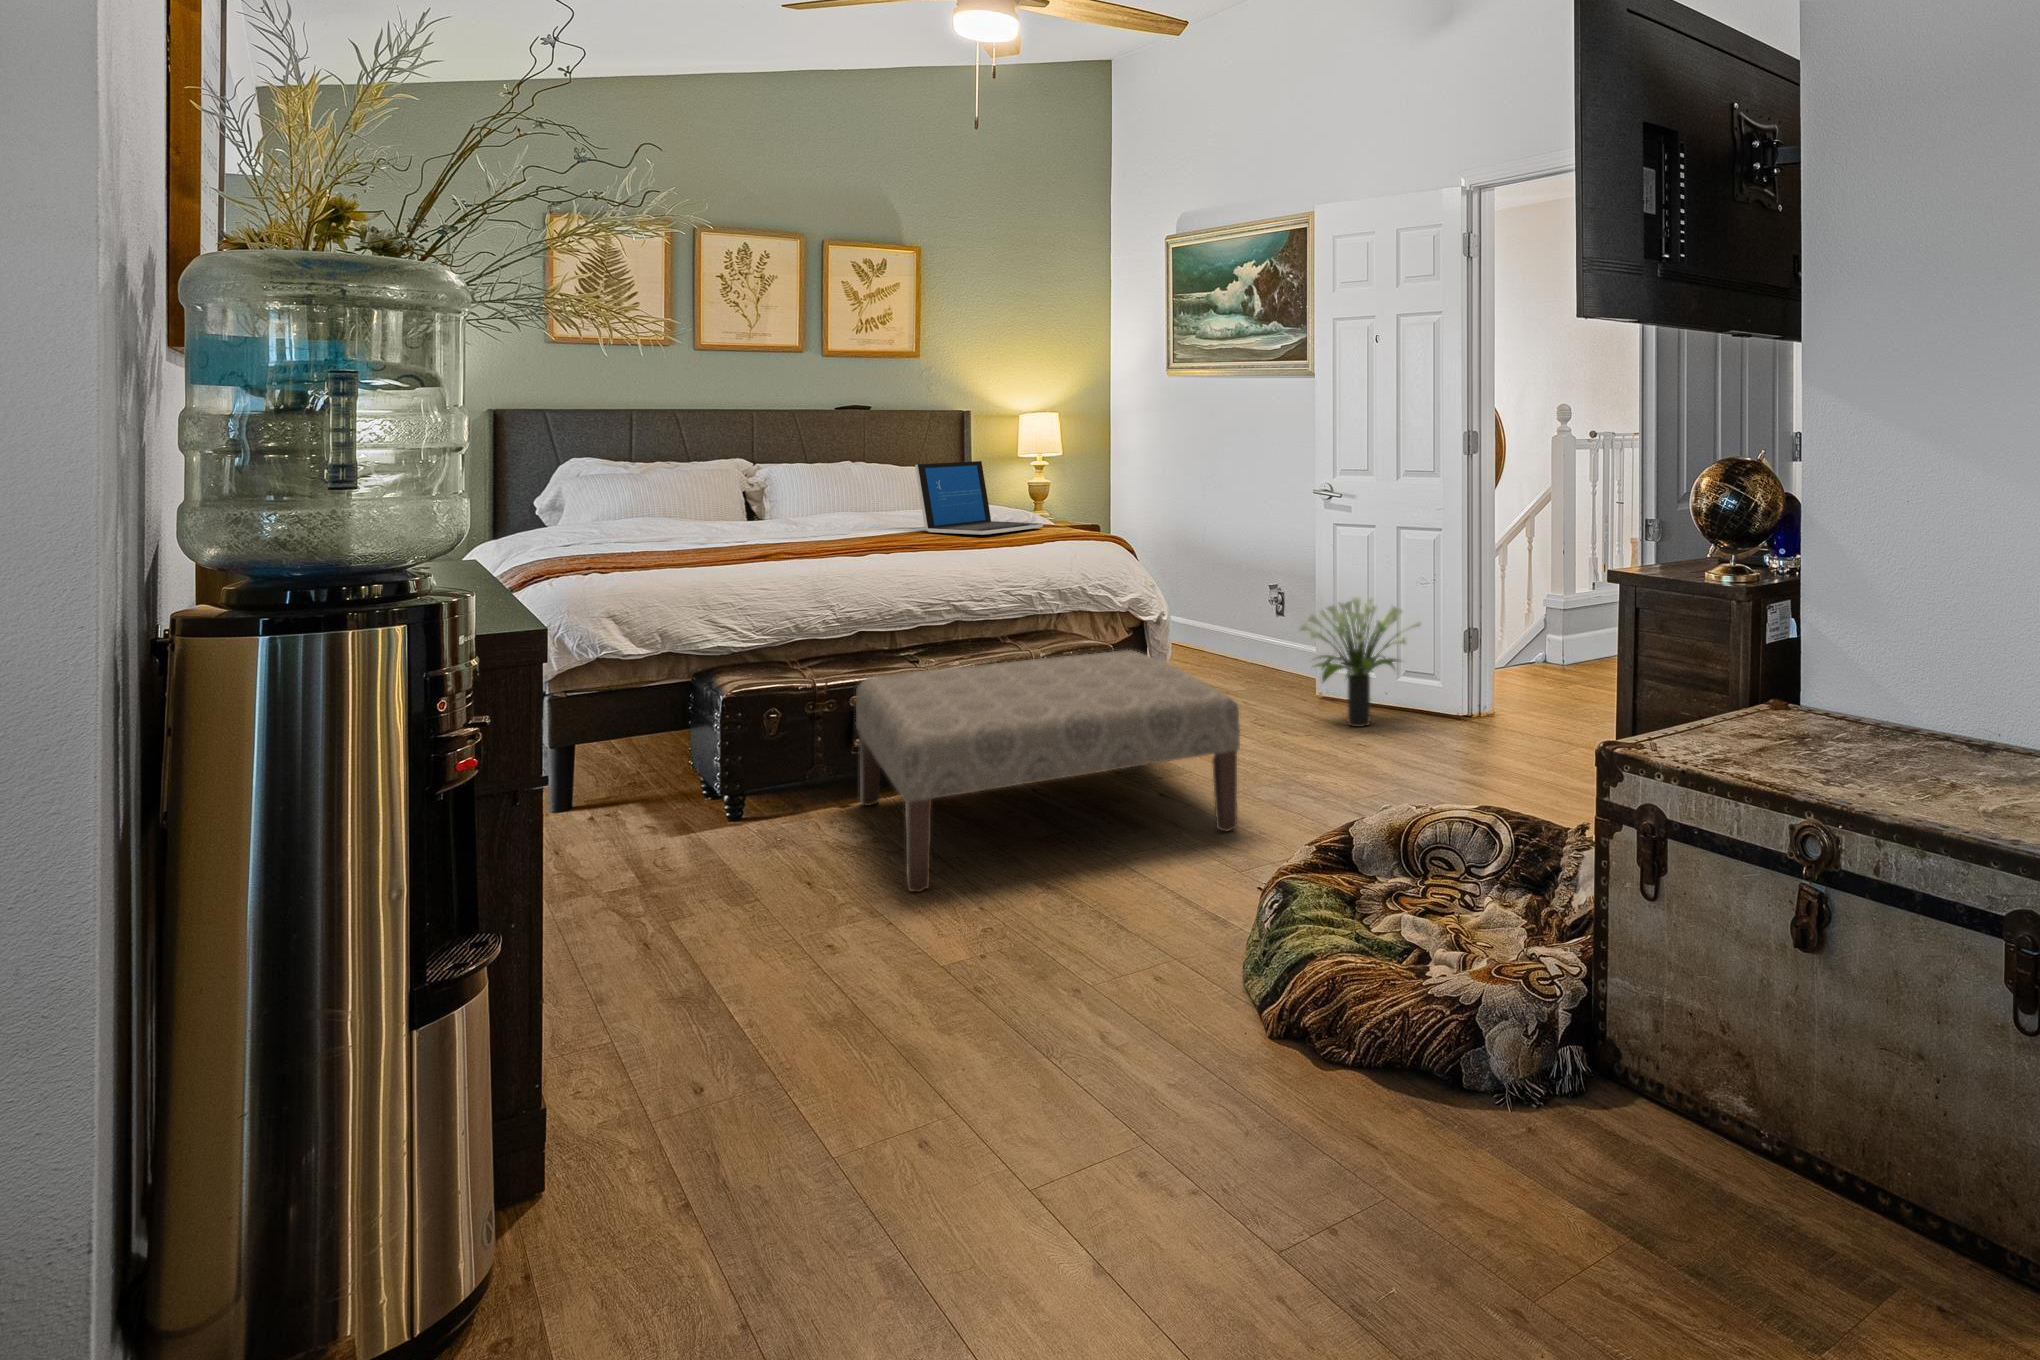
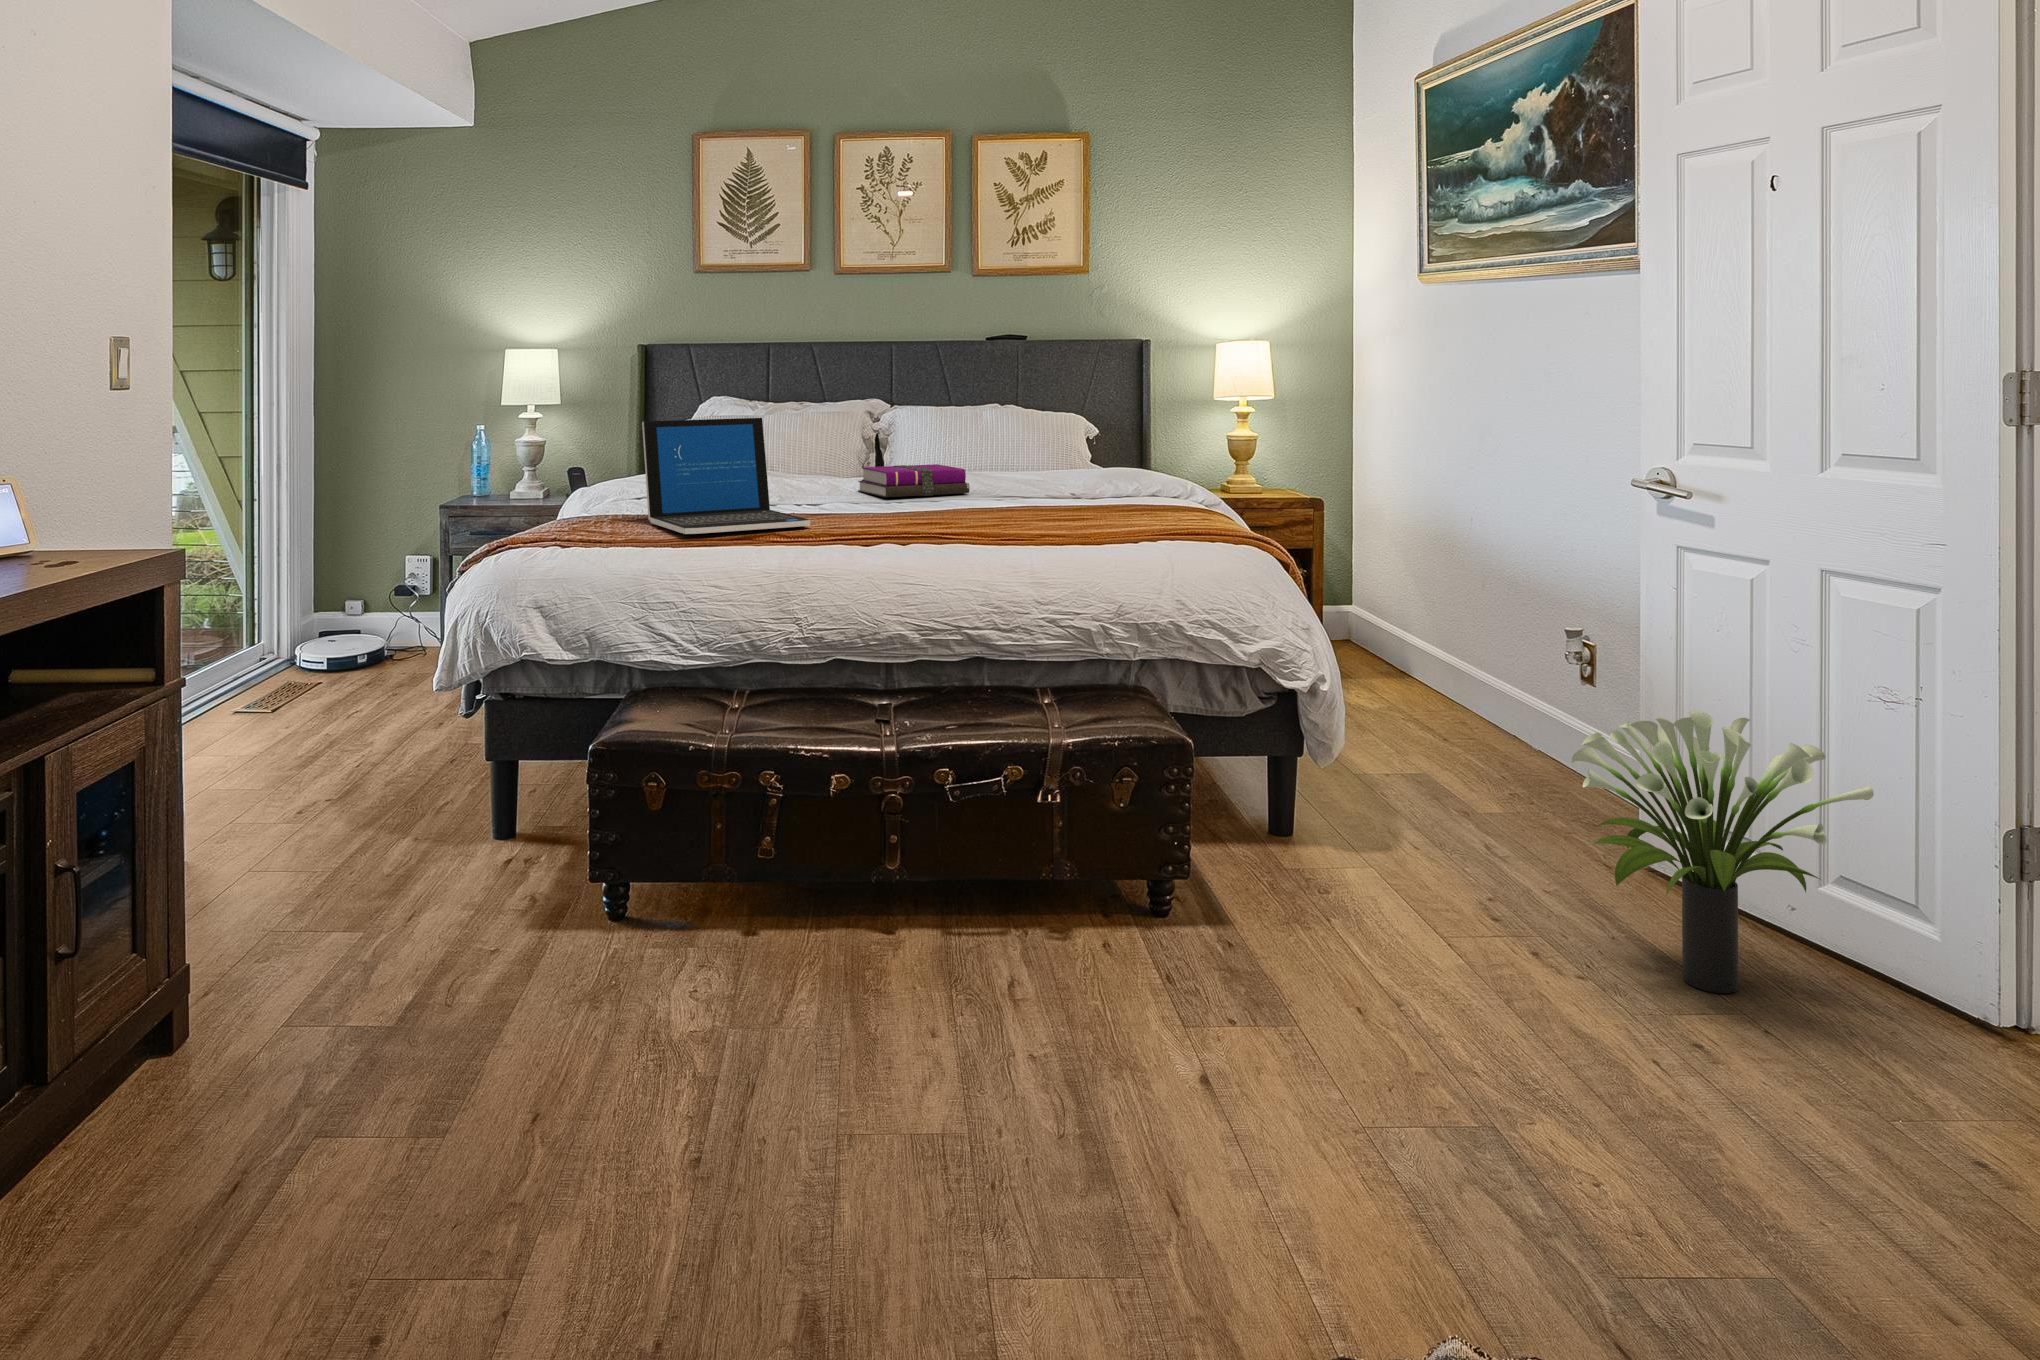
laptop: present [915,461,1043,535] -> present [642,418,811,534]
notebook: none [785,504,883,529] -> present [858,464,970,497]
ottoman: present [856,650,1240,892] -> none [632,745,1303,1261]

